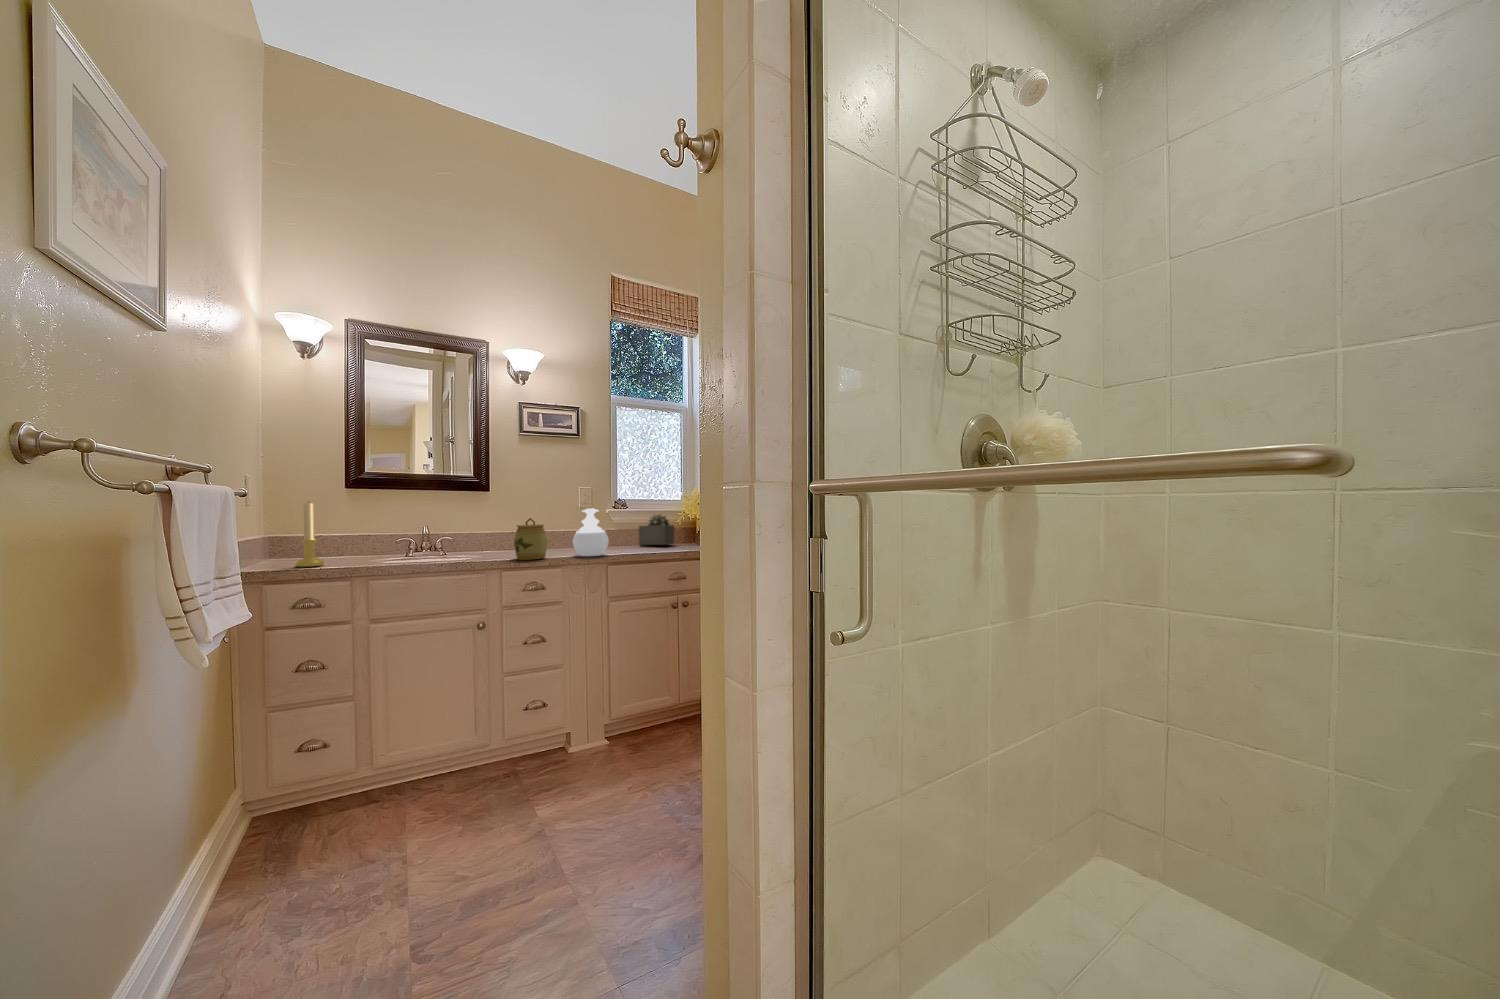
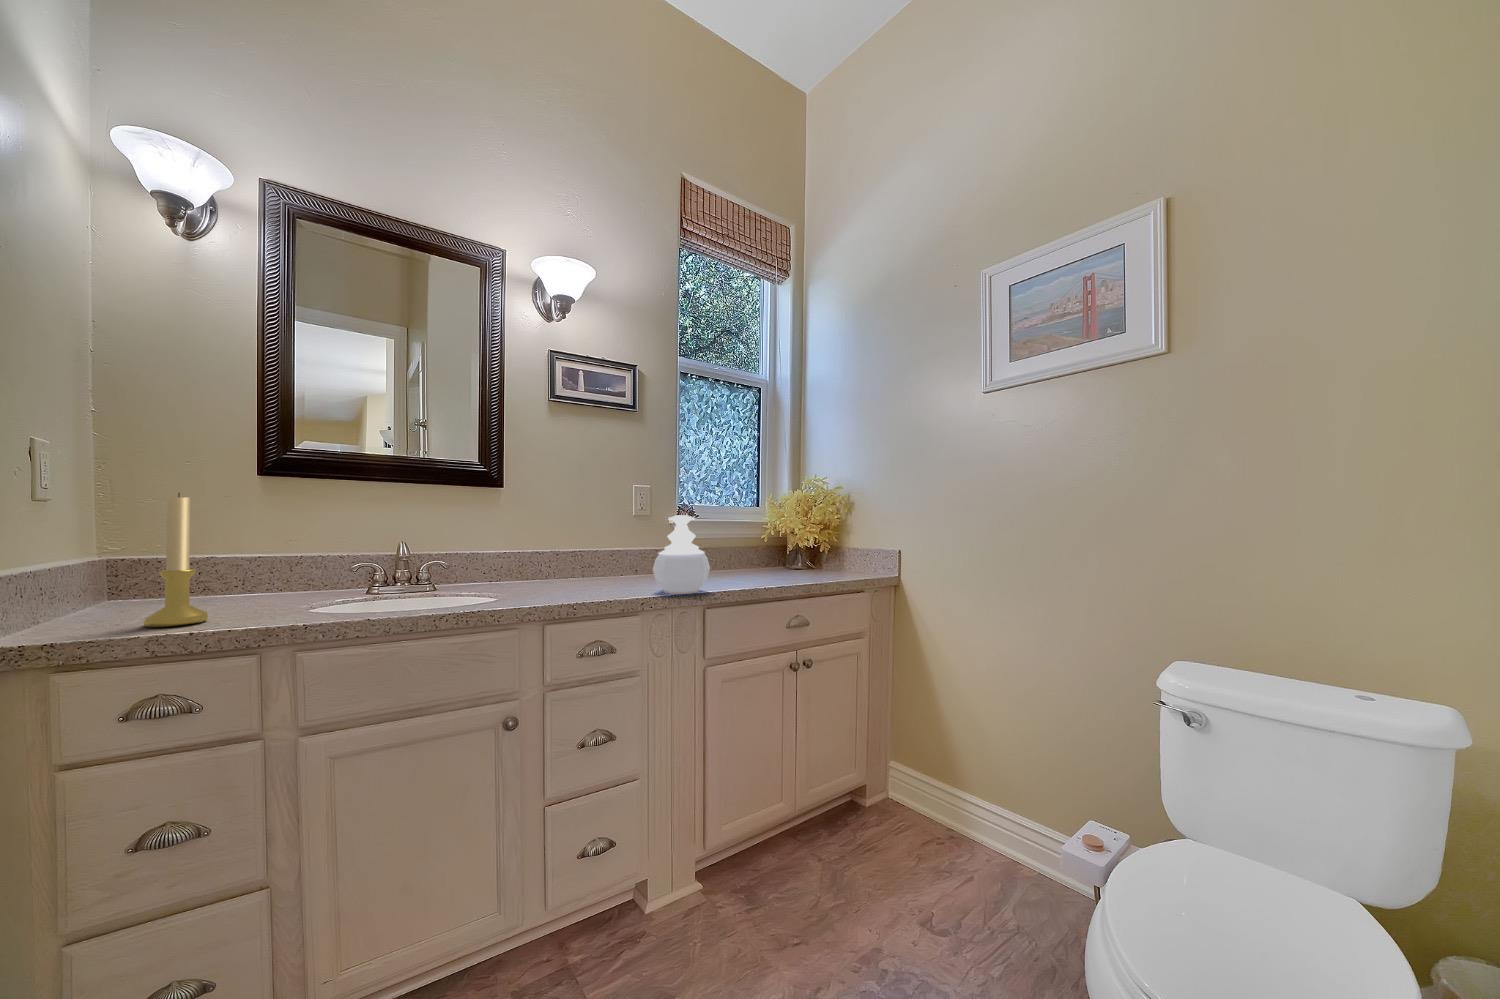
succulent plant: present [639,514,674,545] -> none [725,524,773,572]
jar: present [514,518,547,560] -> none [564,530,620,602]

